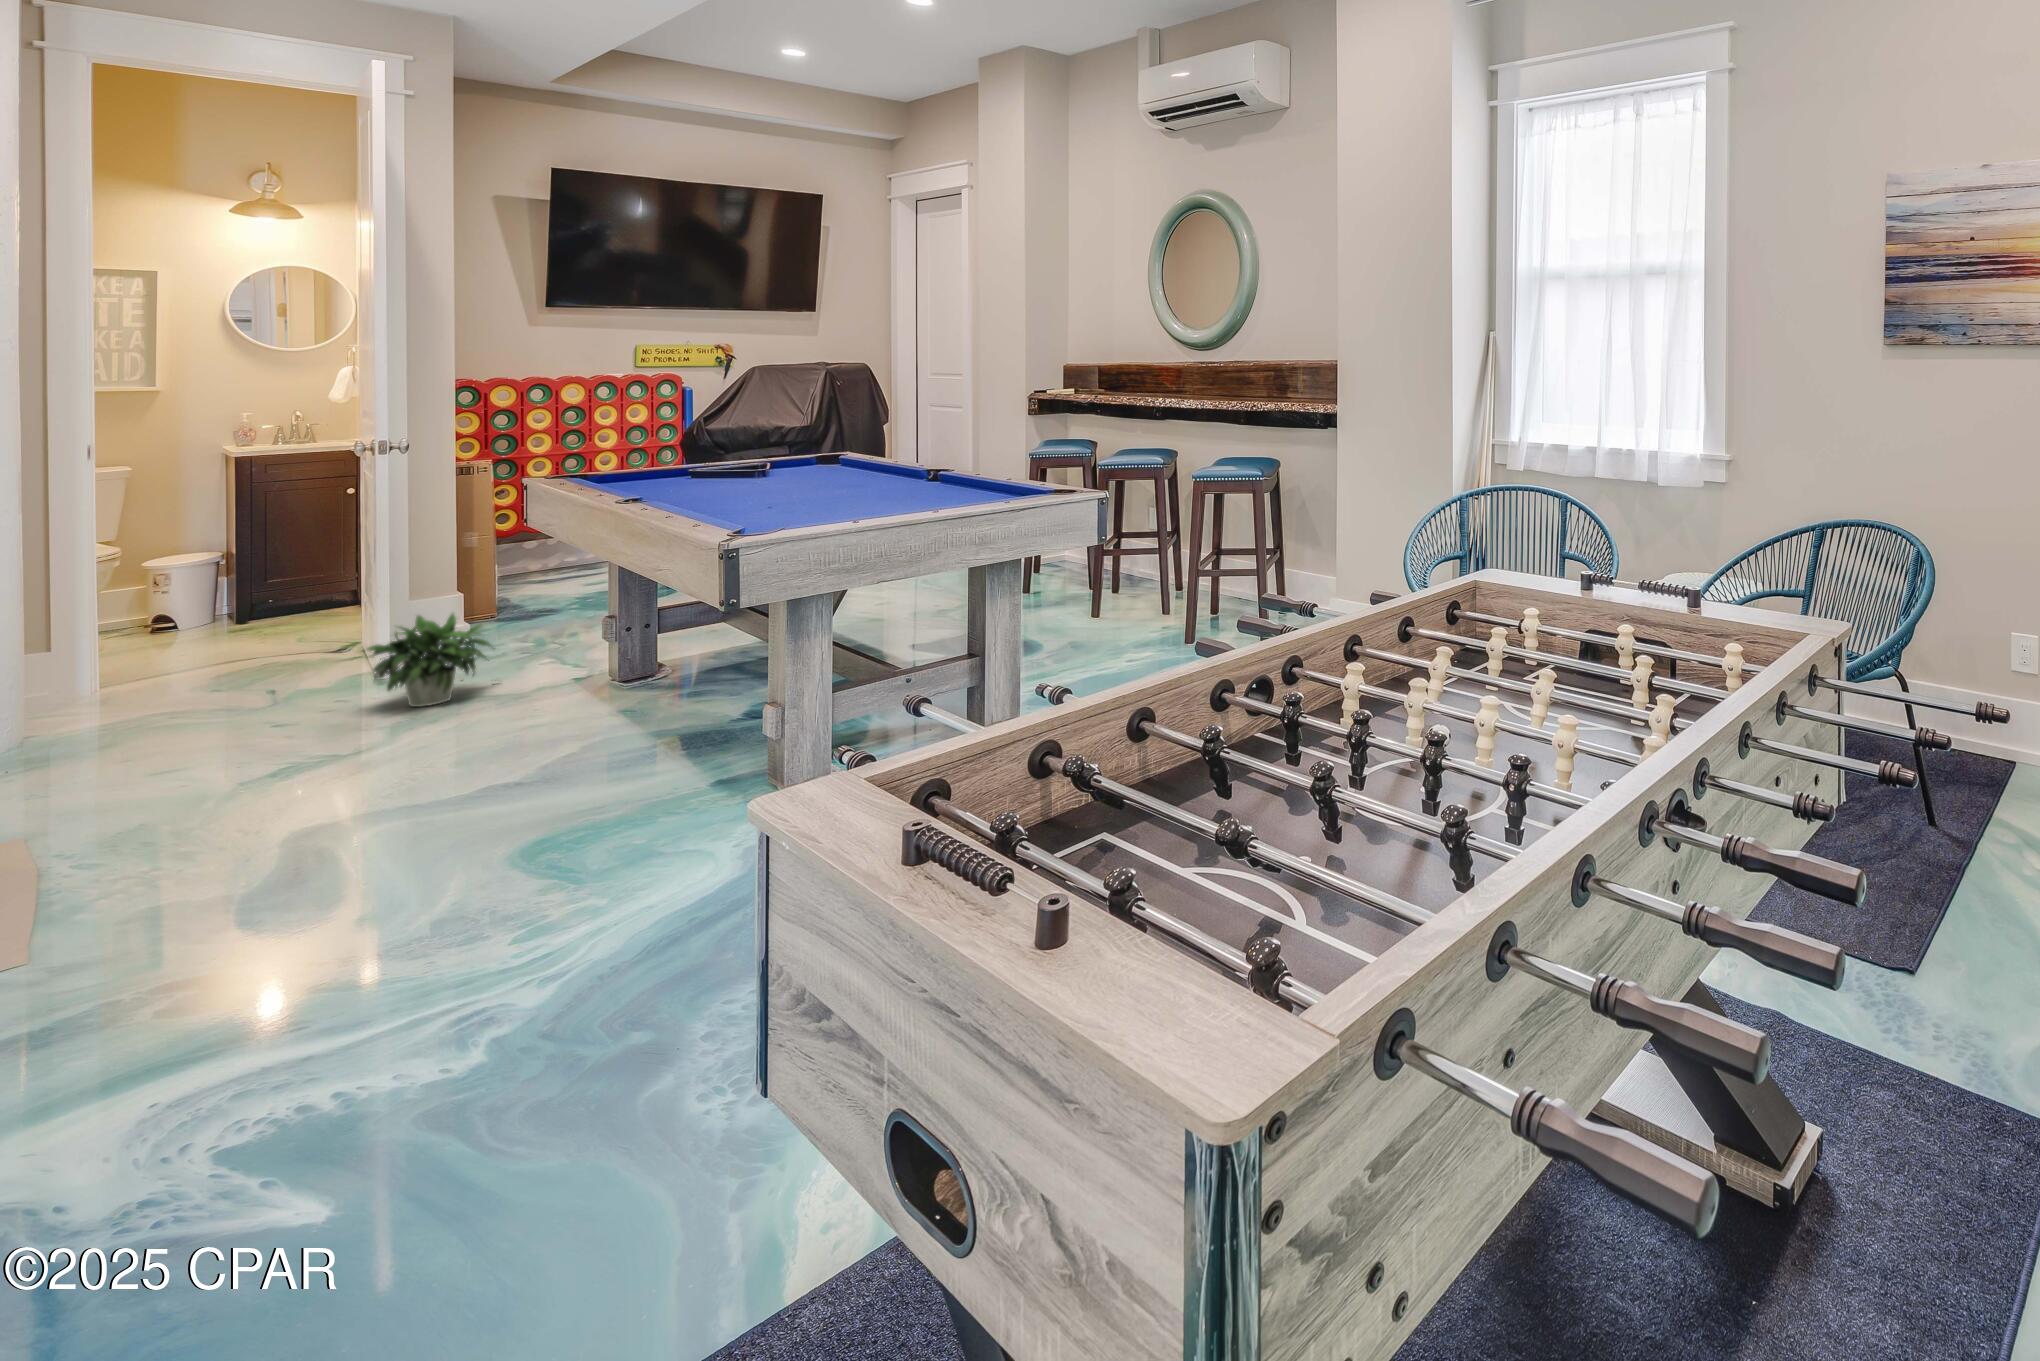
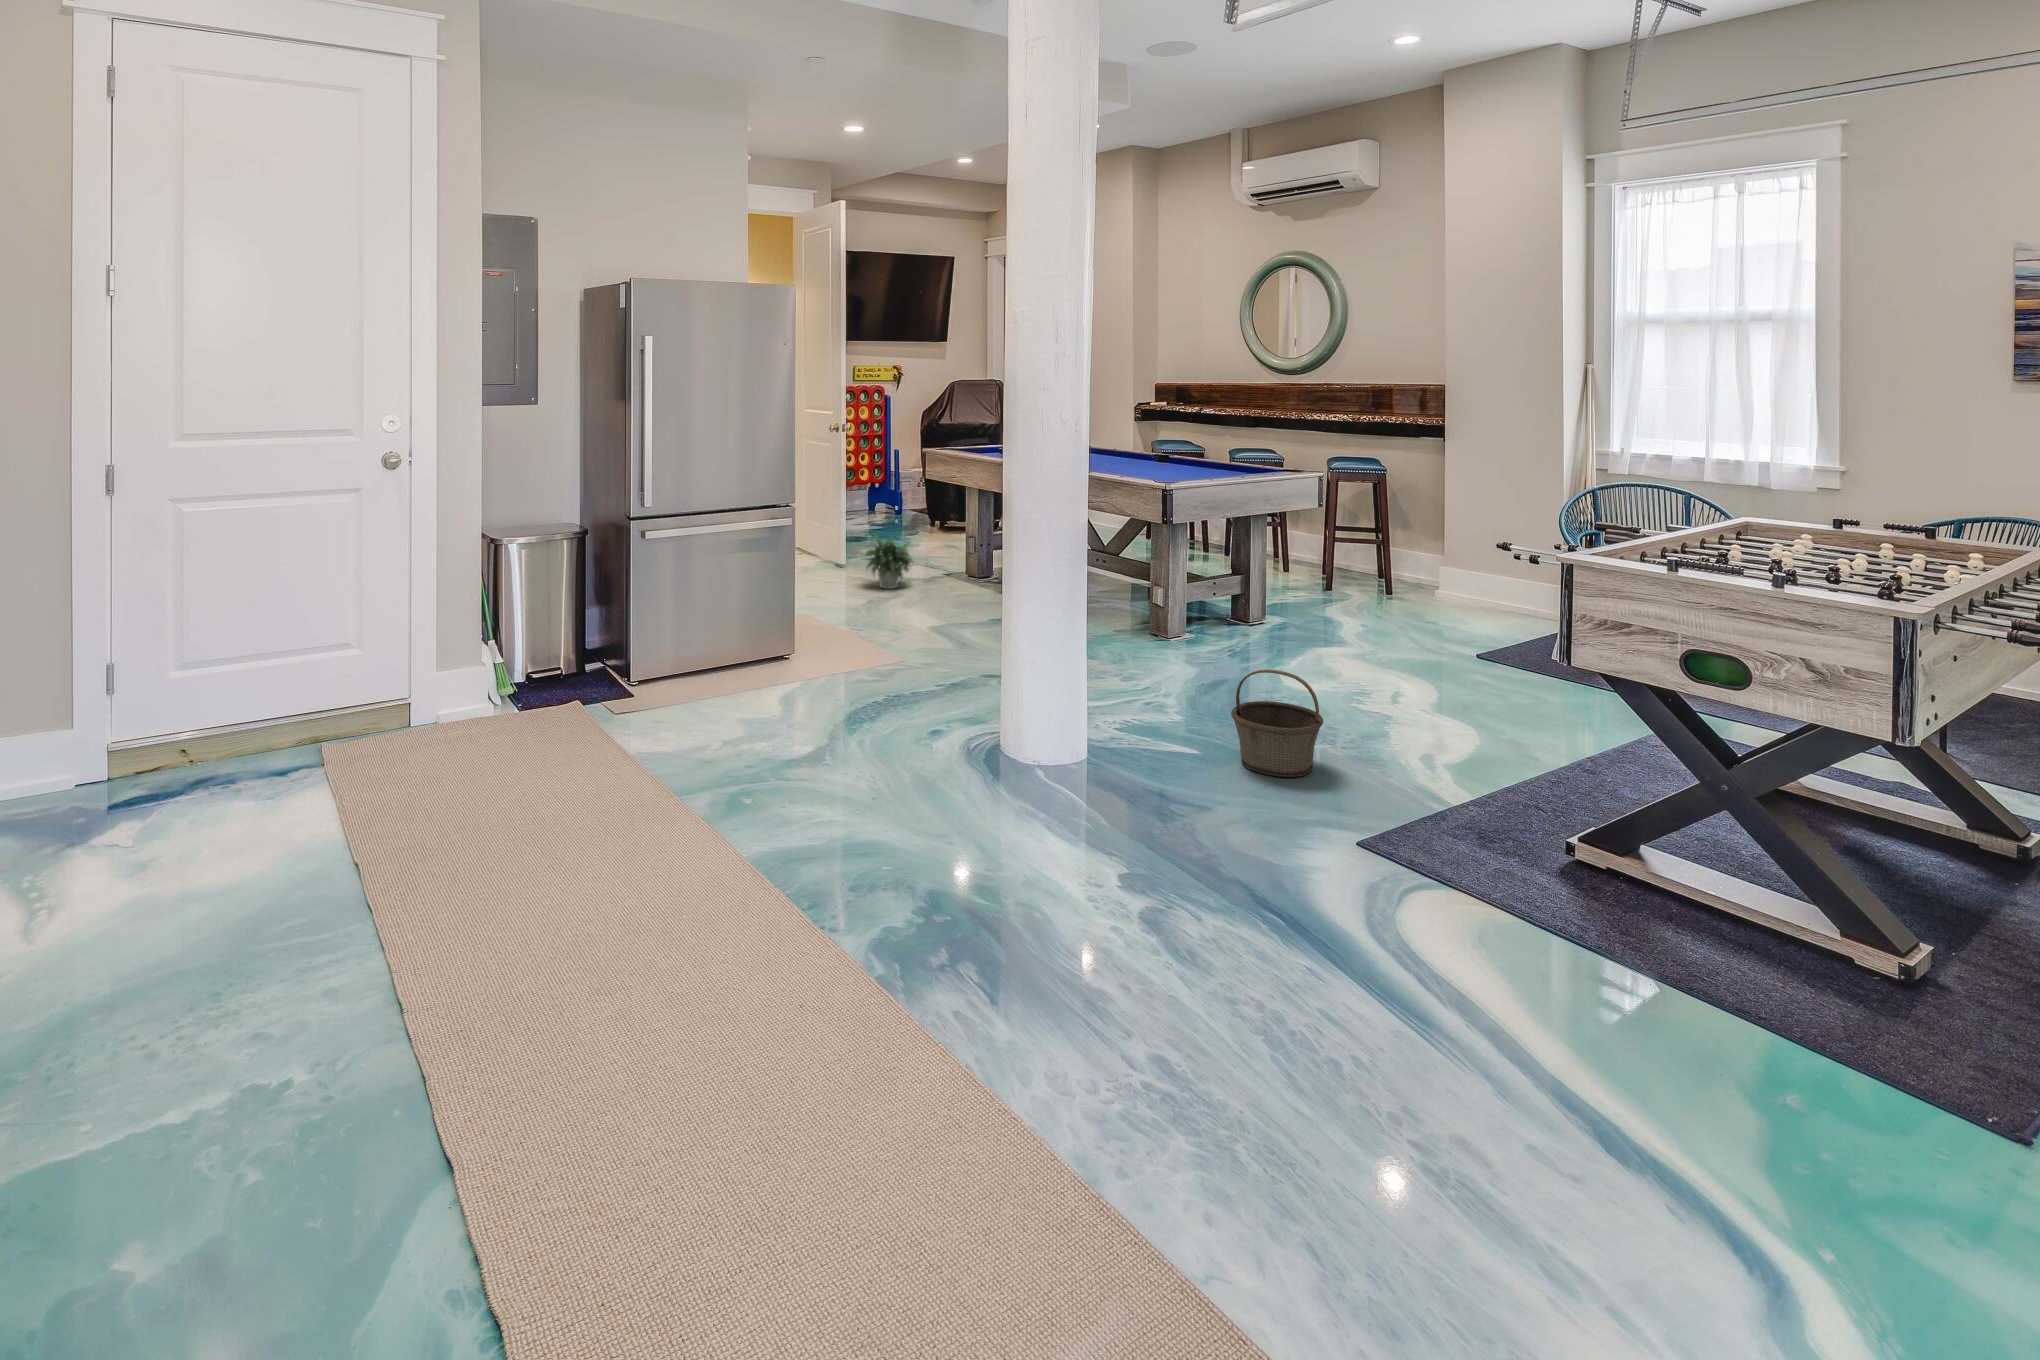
basket: none [391,966,659,1239] -> present [1231,670,1323,777]

